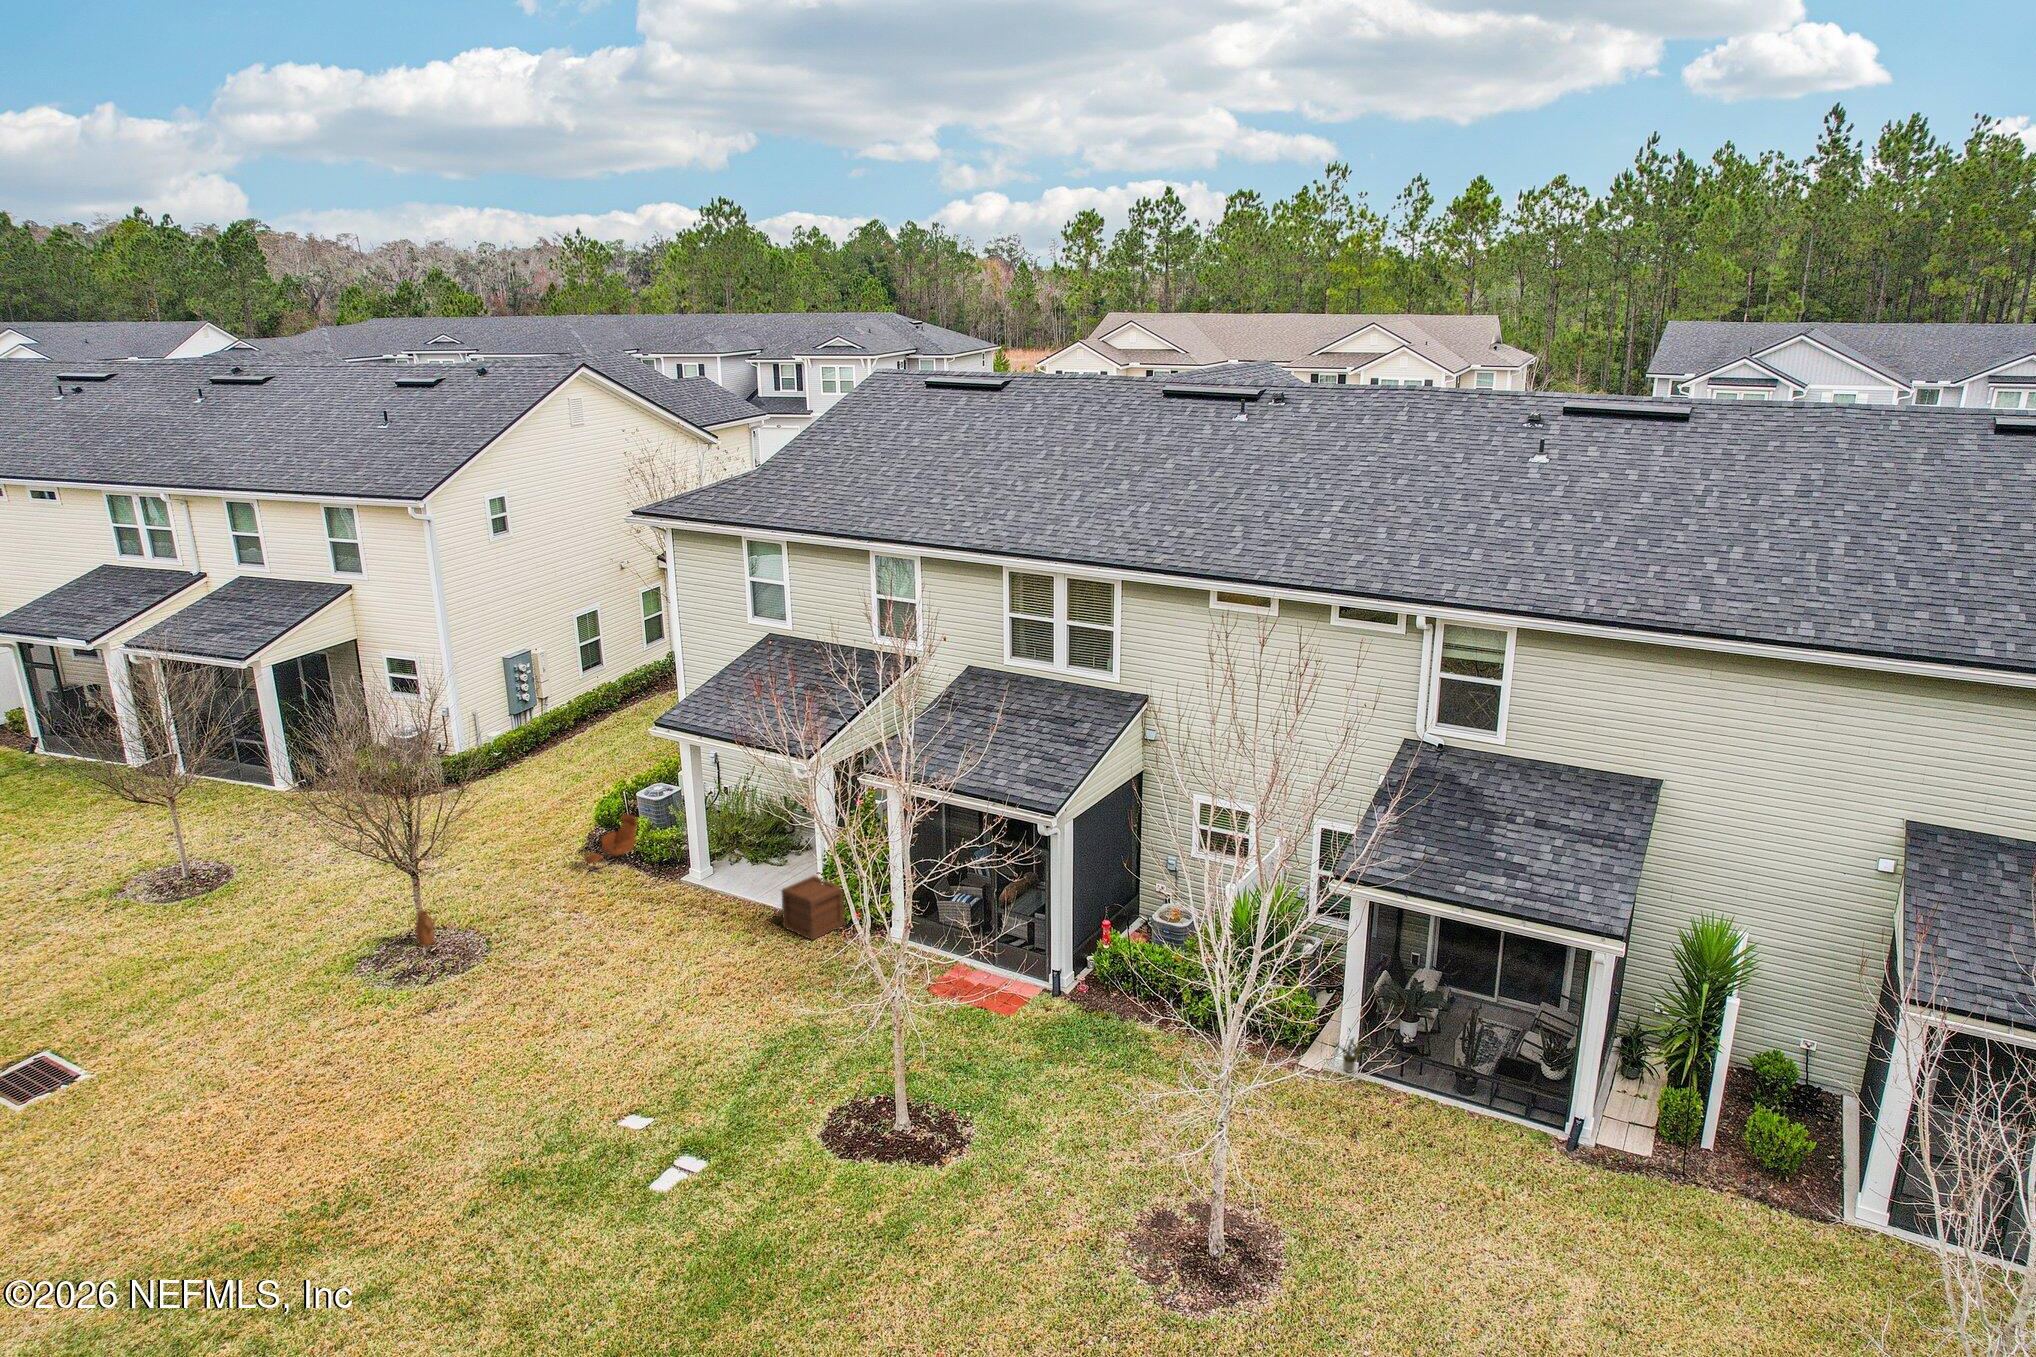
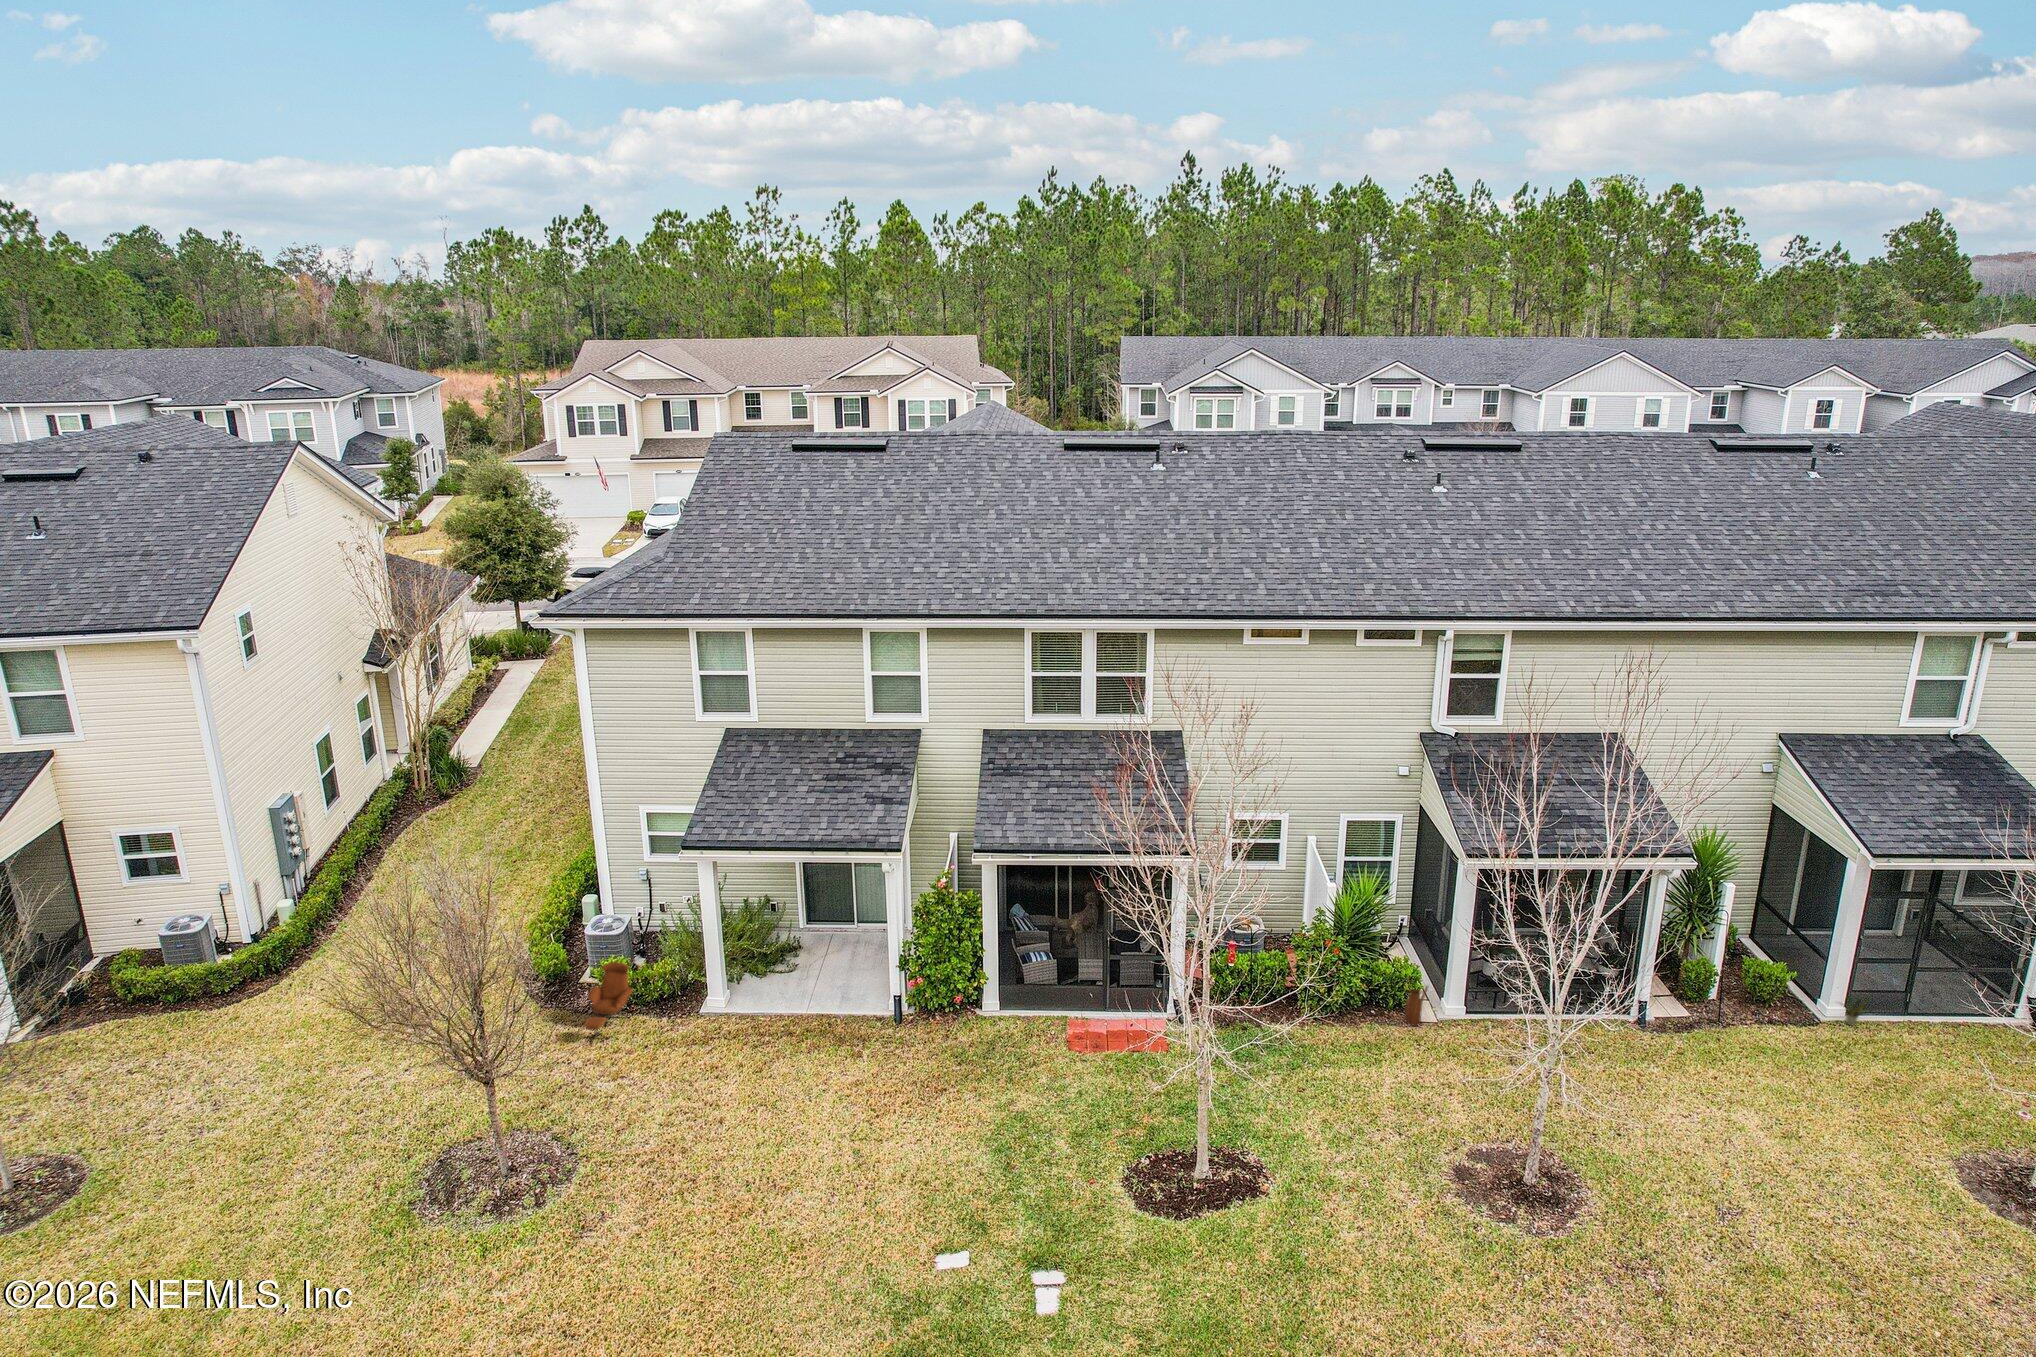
wooden crate: present [782,876,845,940] -> none [880,976,938,1043]
watering can: present [415,911,437,946] -> present [1404,986,1428,1026]
potted plant: present [1335,1039,1367,1073] -> present [1844,996,1869,1026]

